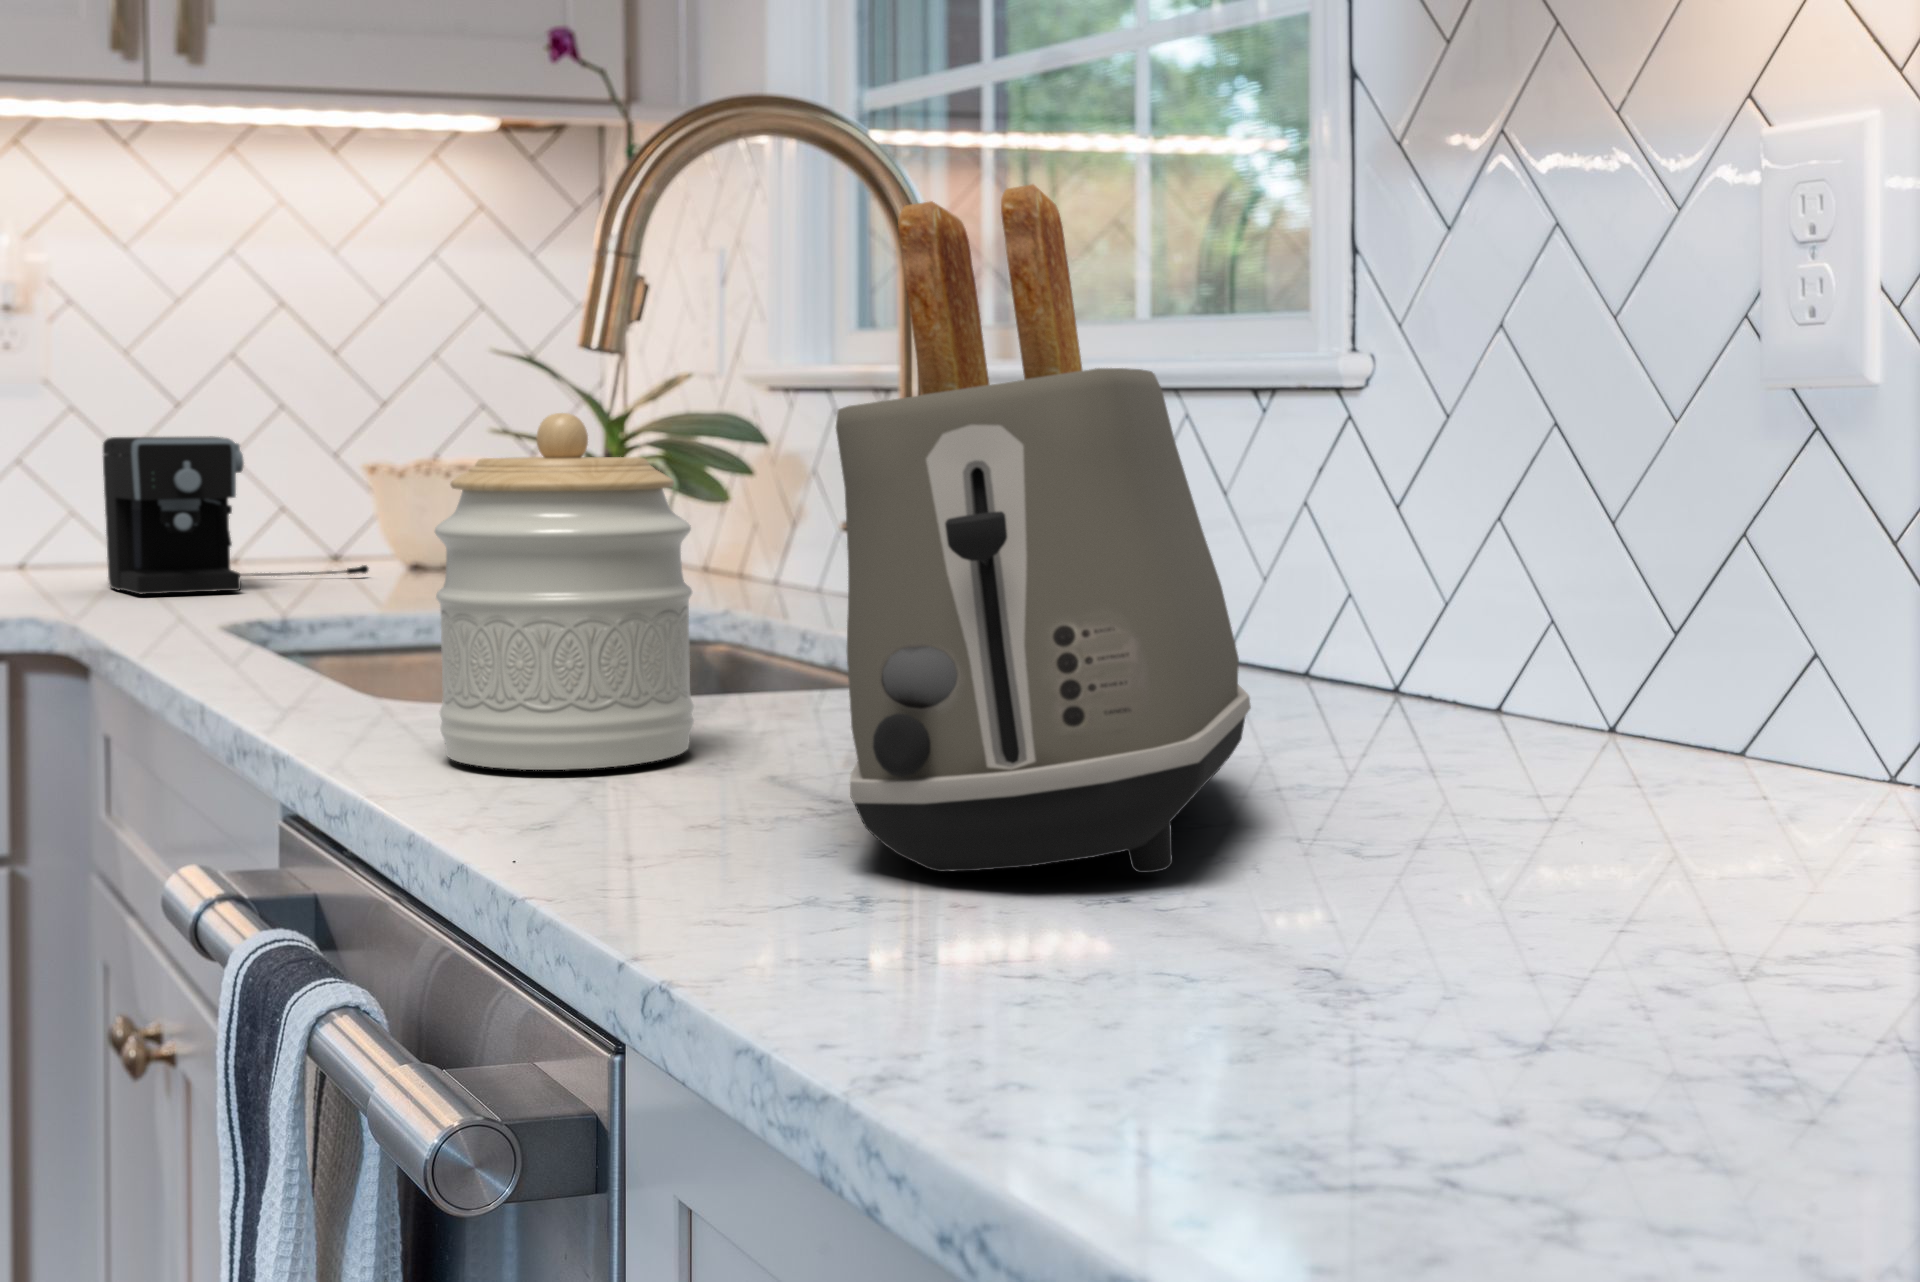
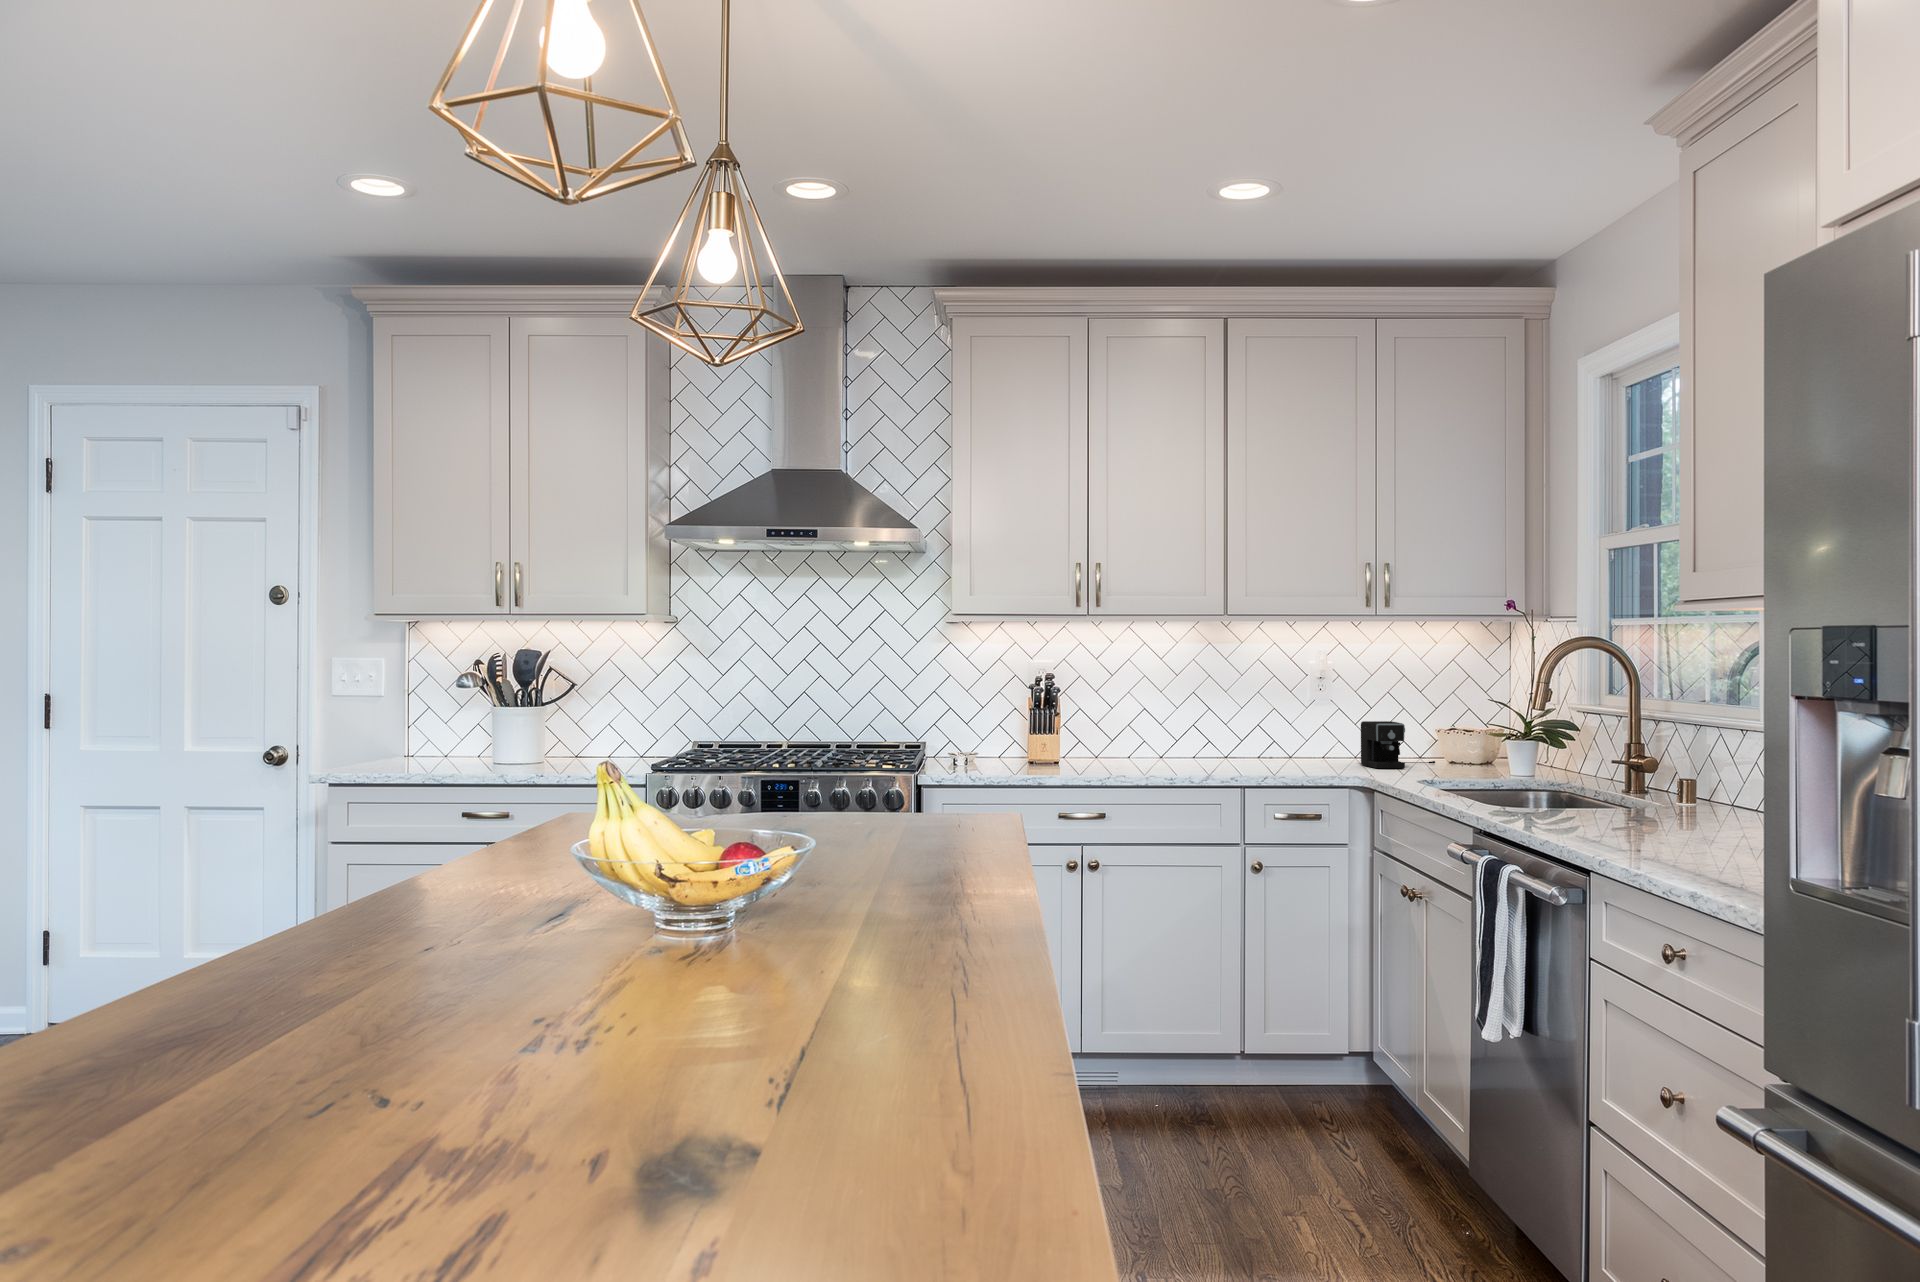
toaster: present [836,184,1251,873] -> none [1625,710,1715,839]
jar: present [435,413,694,770] -> none [1525,743,1584,817]

